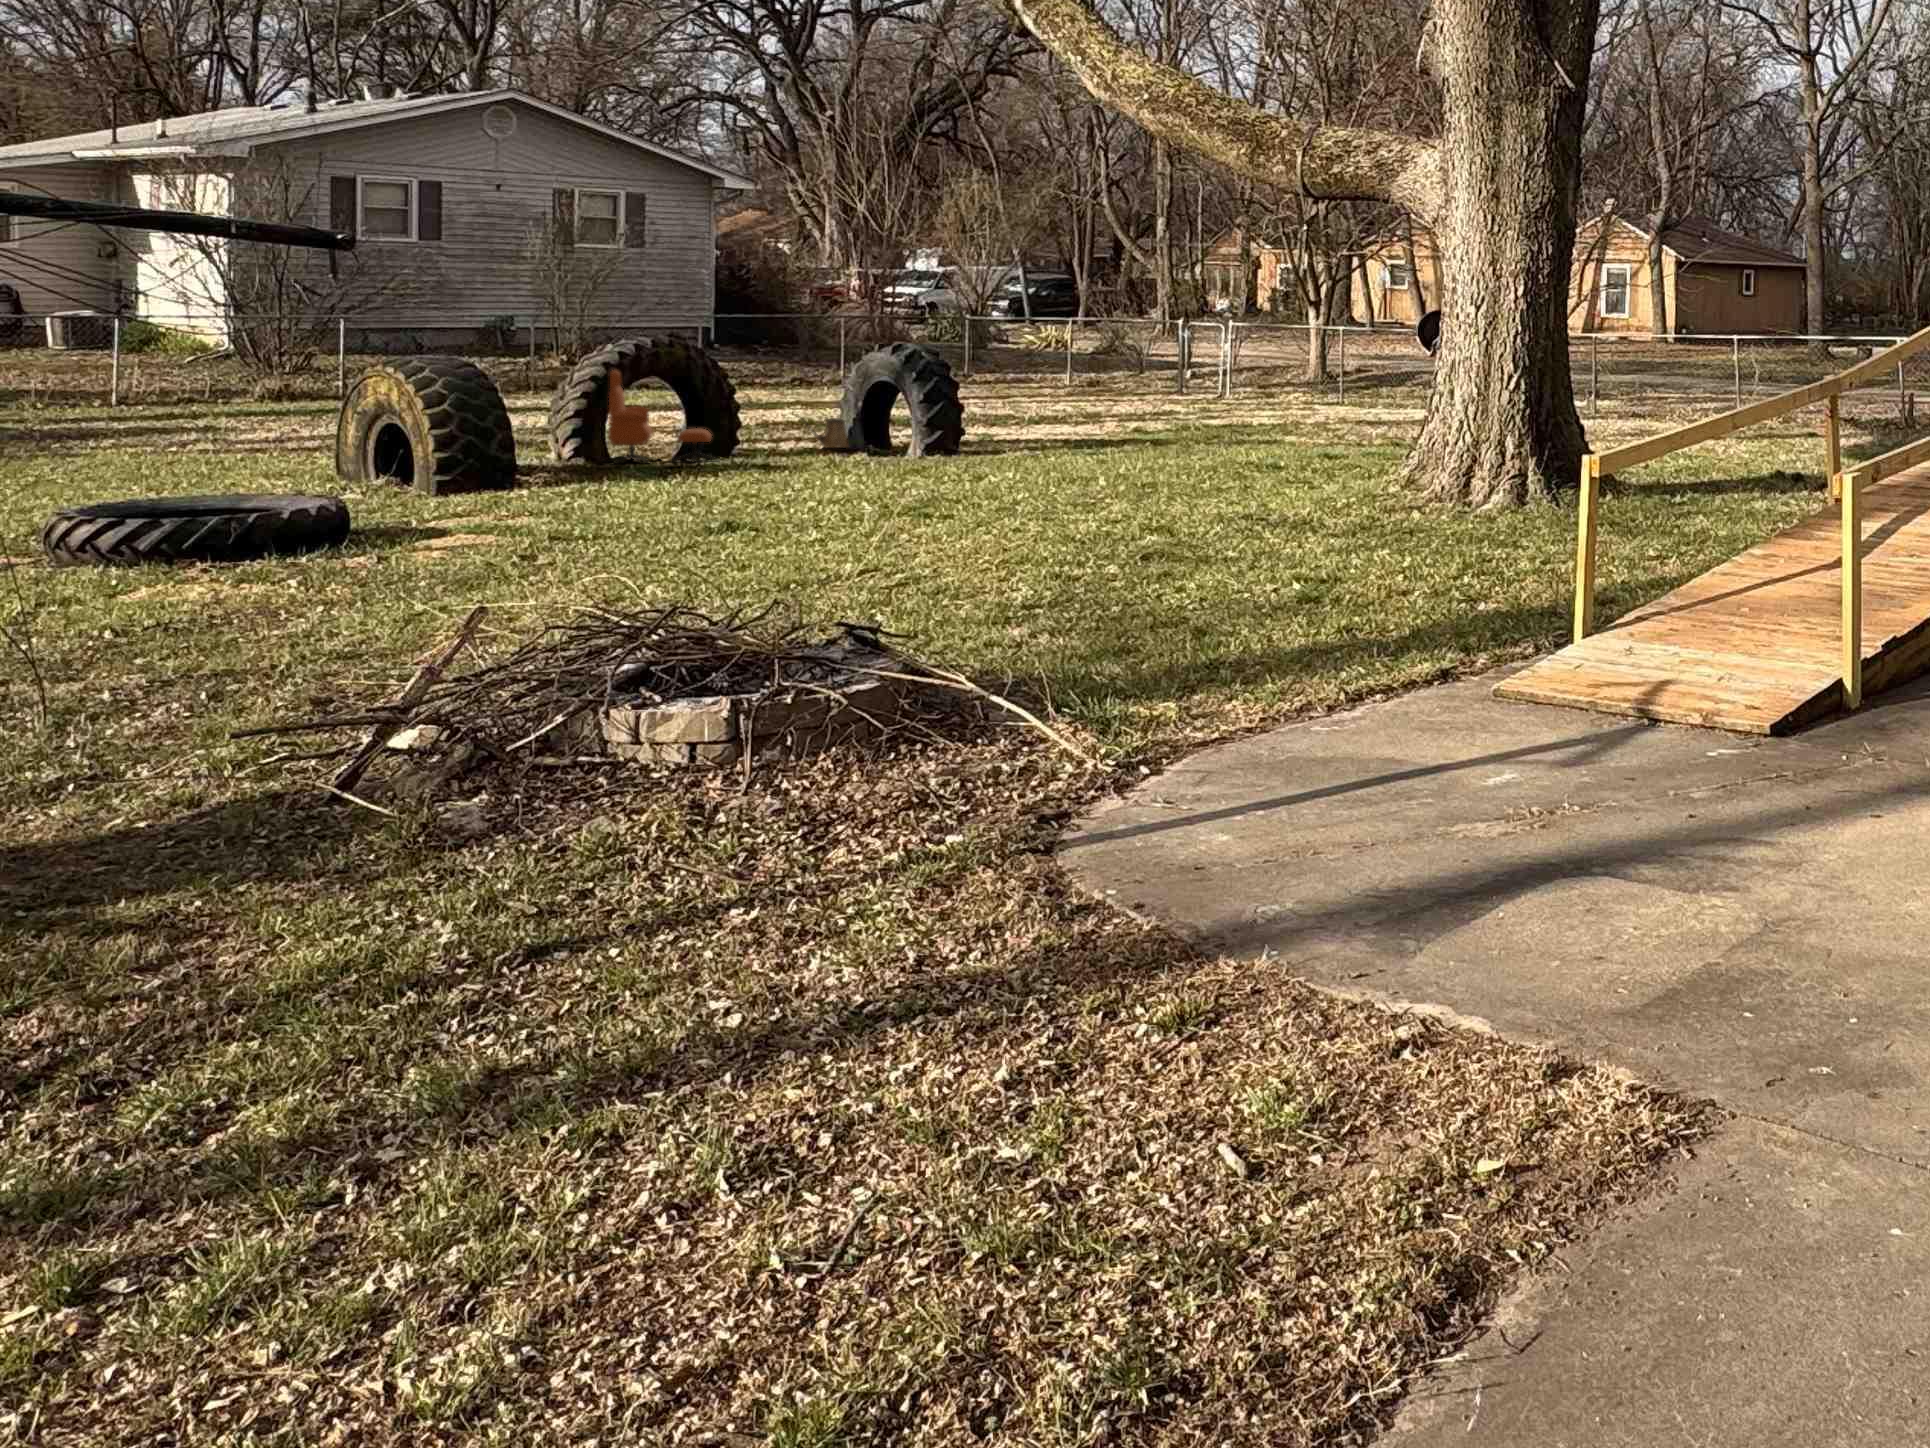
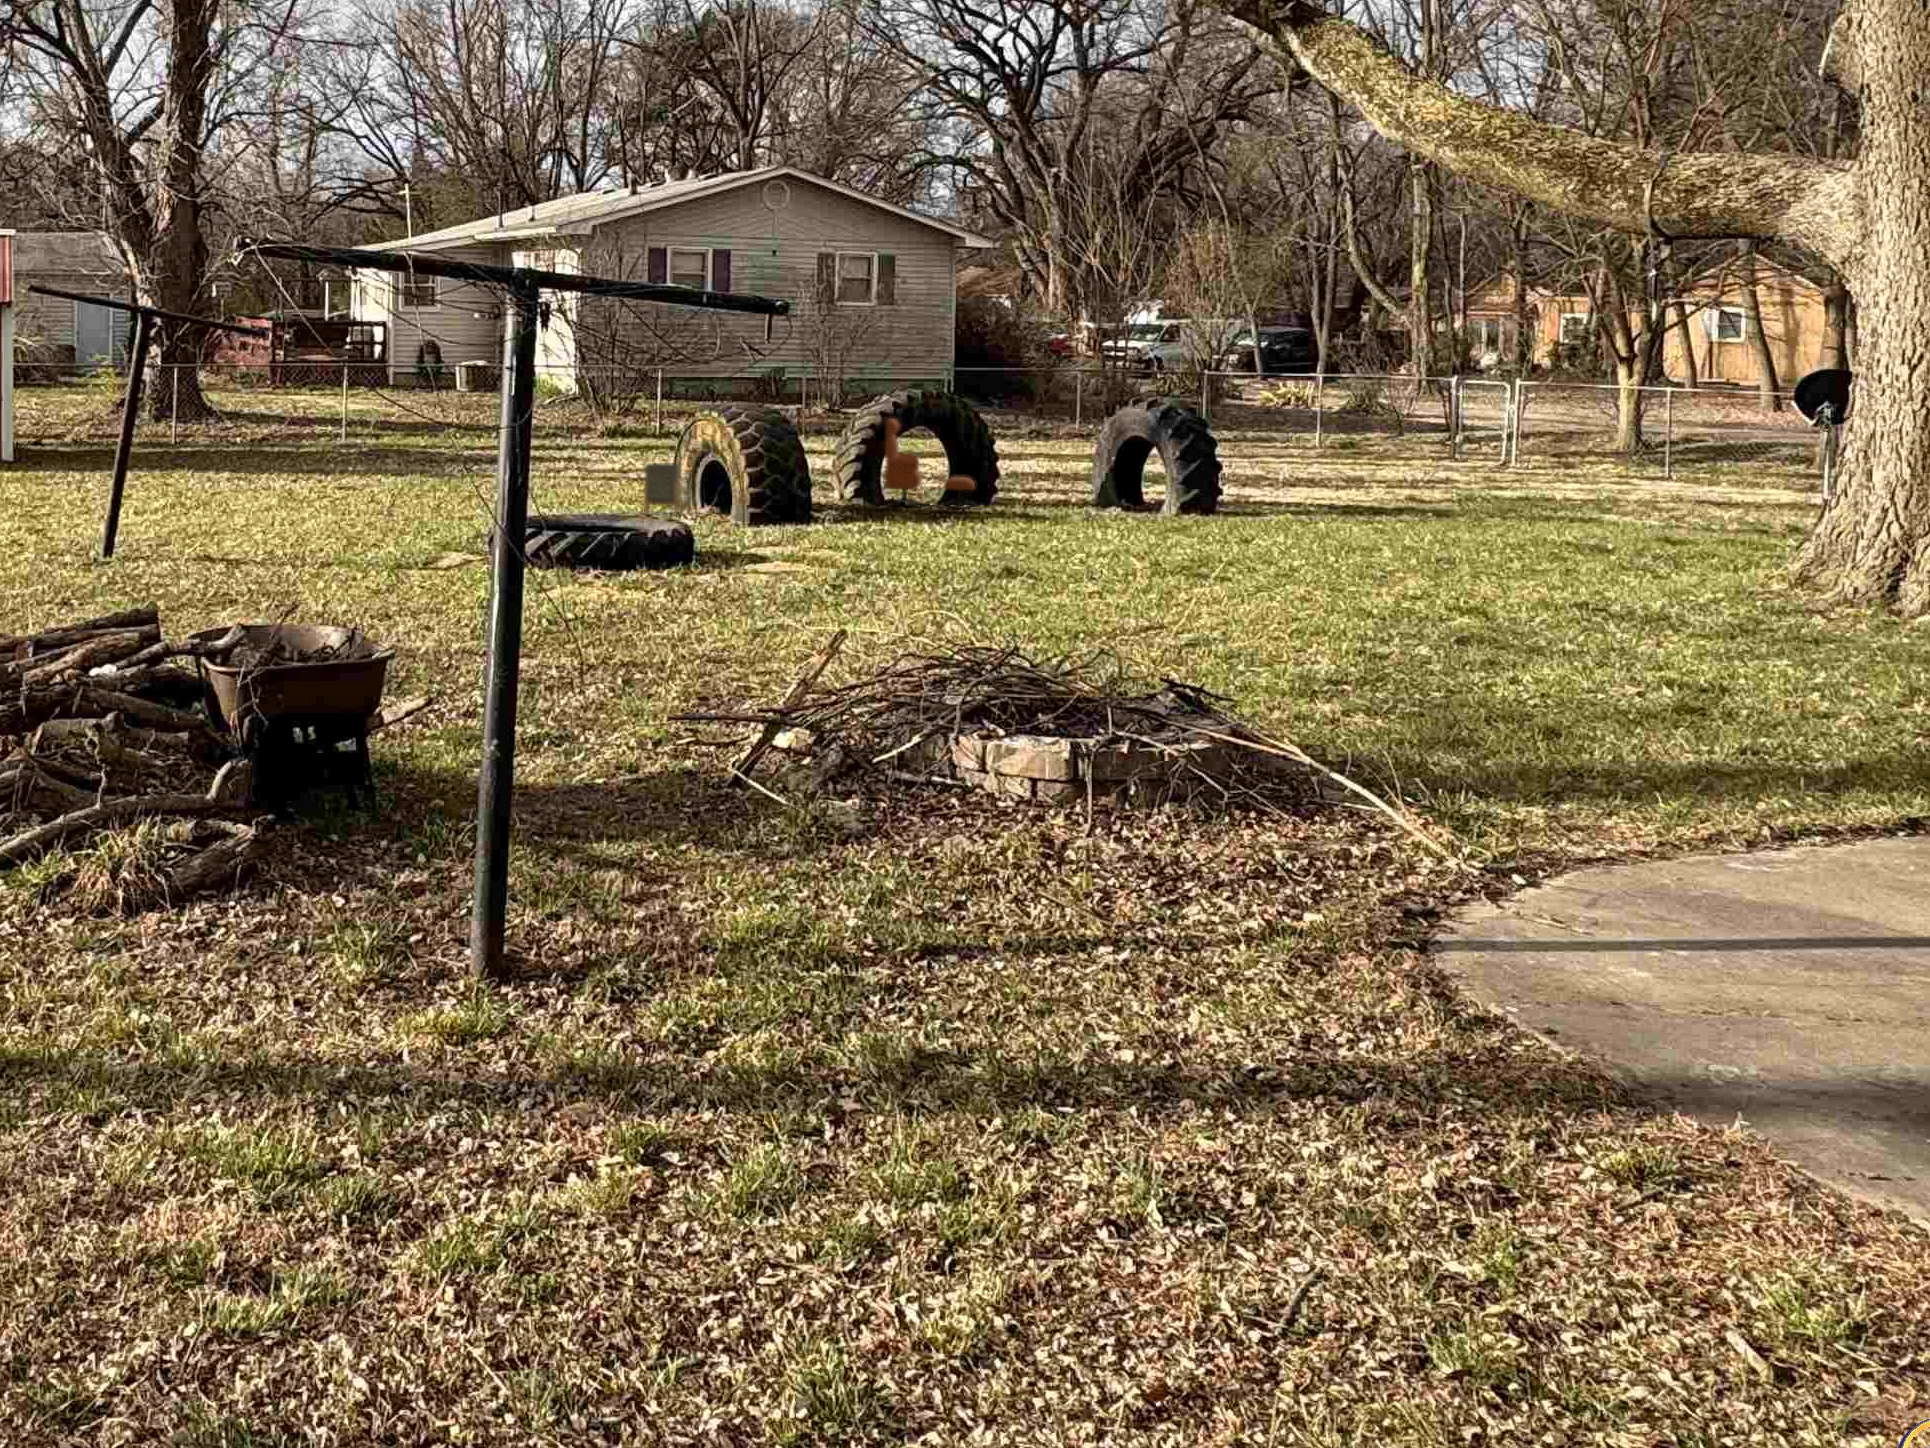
watering can: present [804,418,849,448] -> none [1052,468,1110,502]
planter: none [300,428,350,489] -> present [644,463,680,514]

